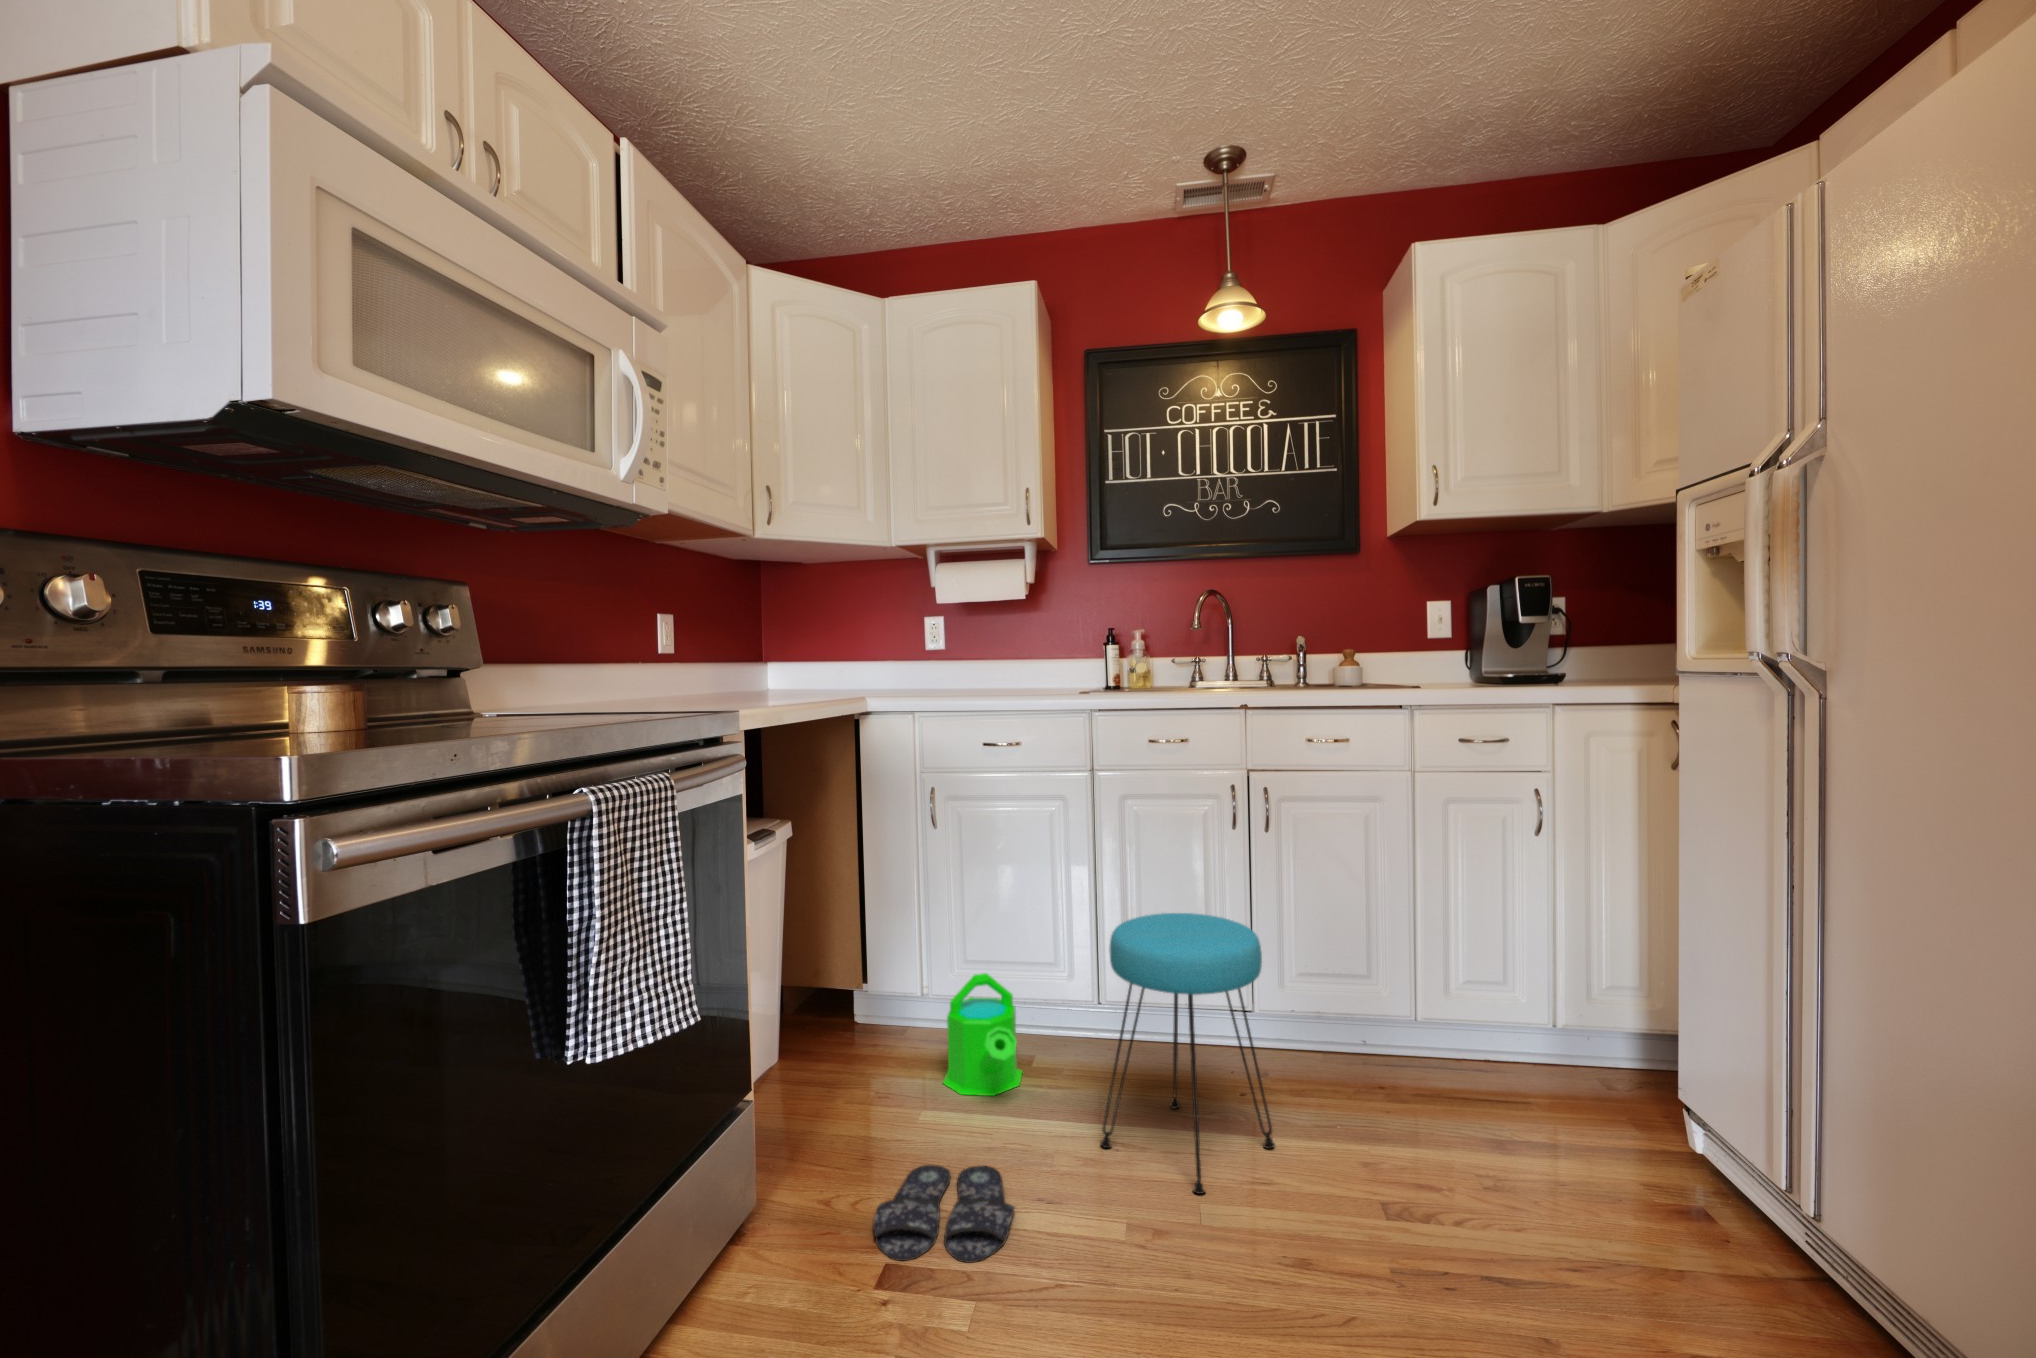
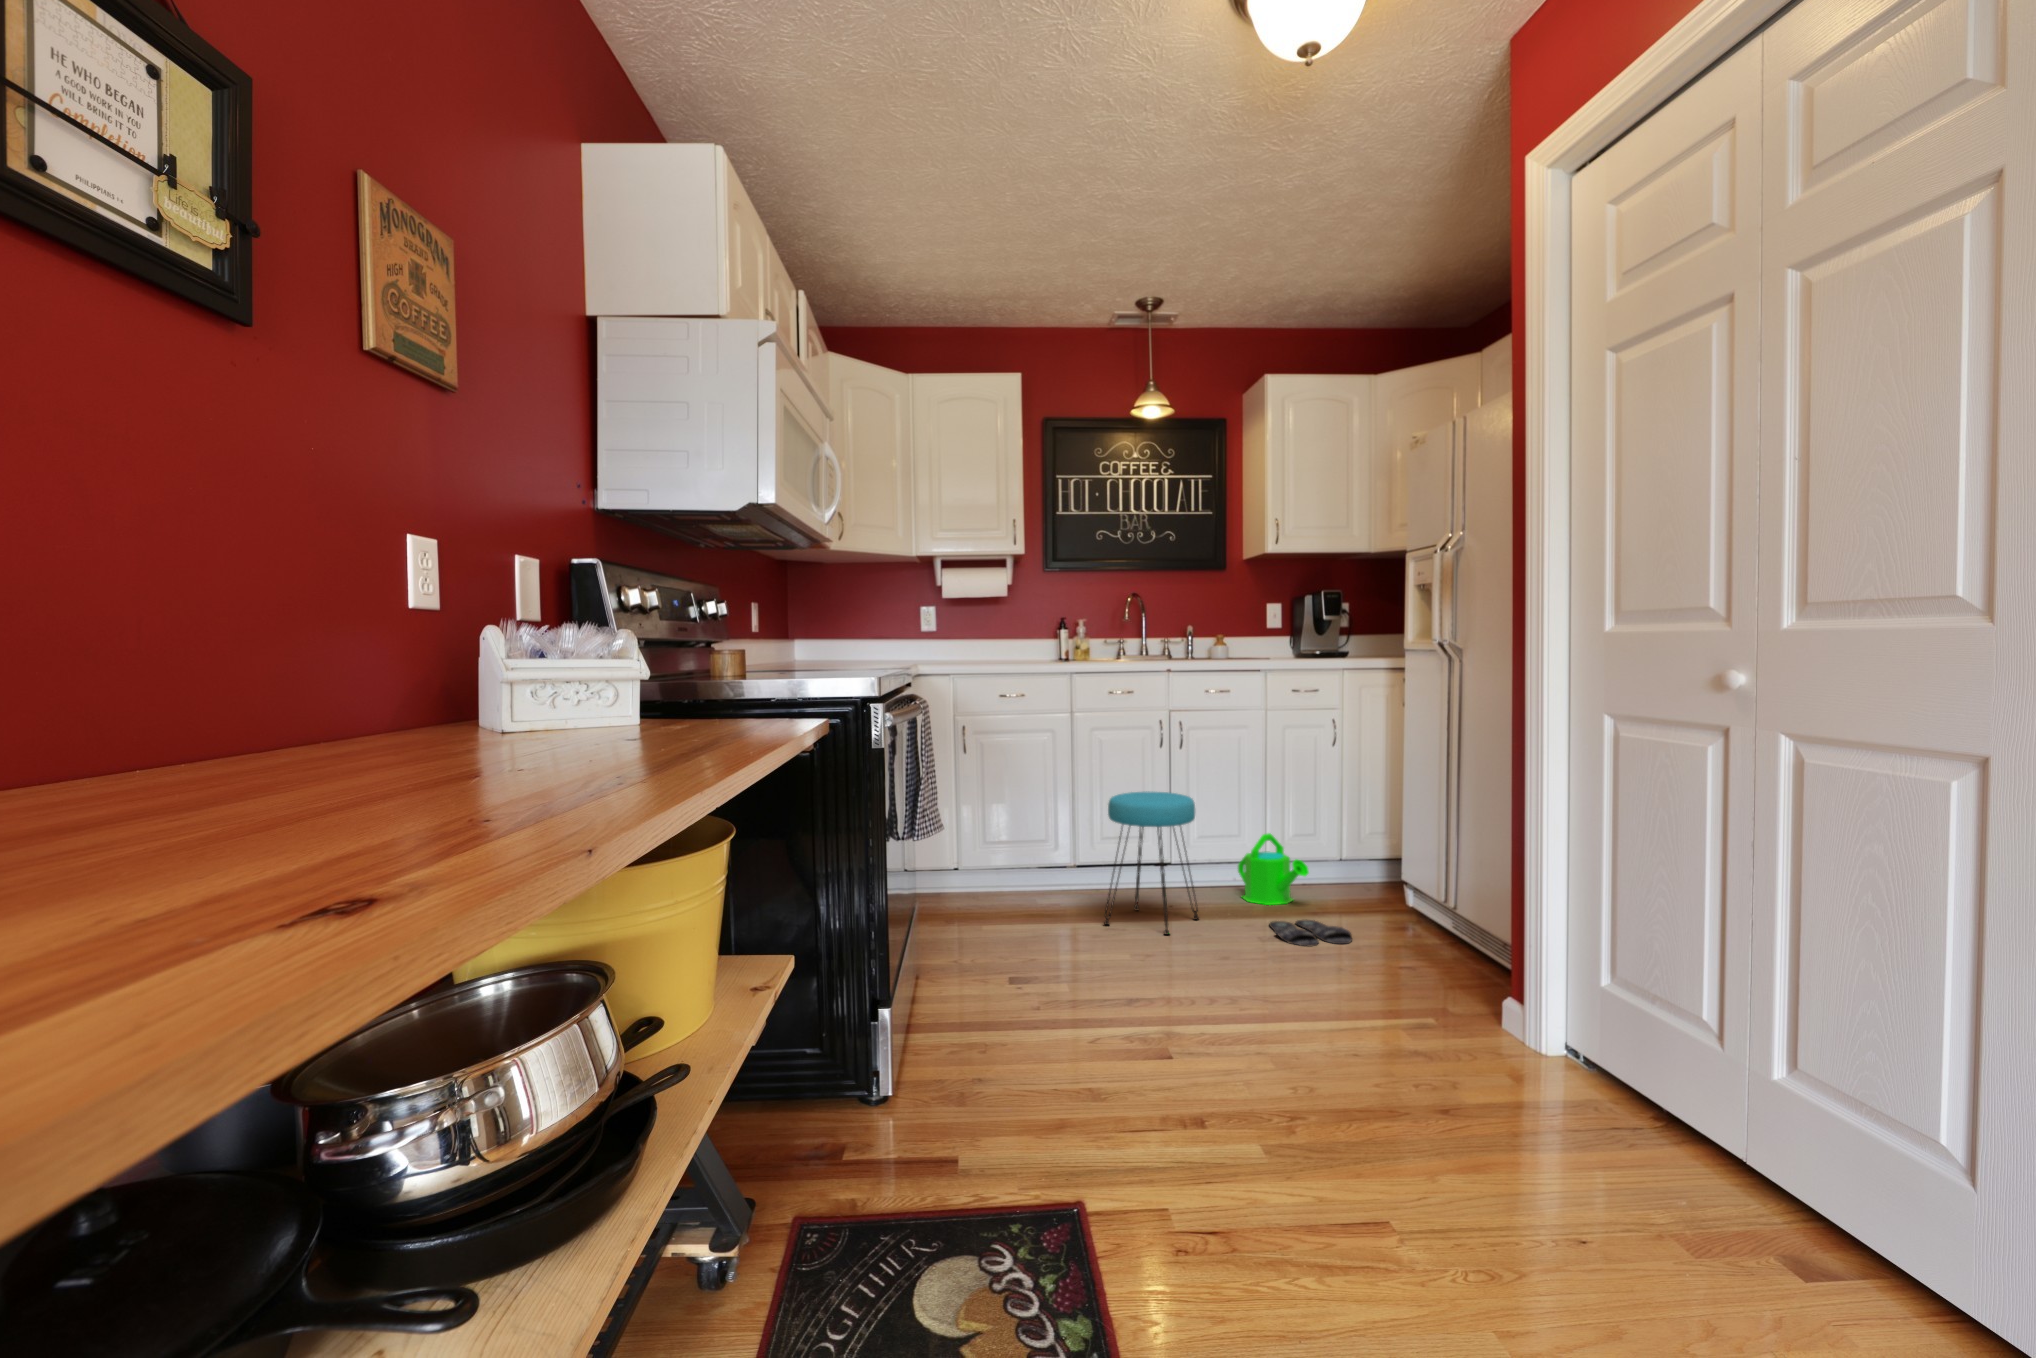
watering can: present [943,973,1022,1096] -> present [1238,833,1309,905]
slippers: present [873,1165,1015,1263] -> present [1269,920,1352,946]

